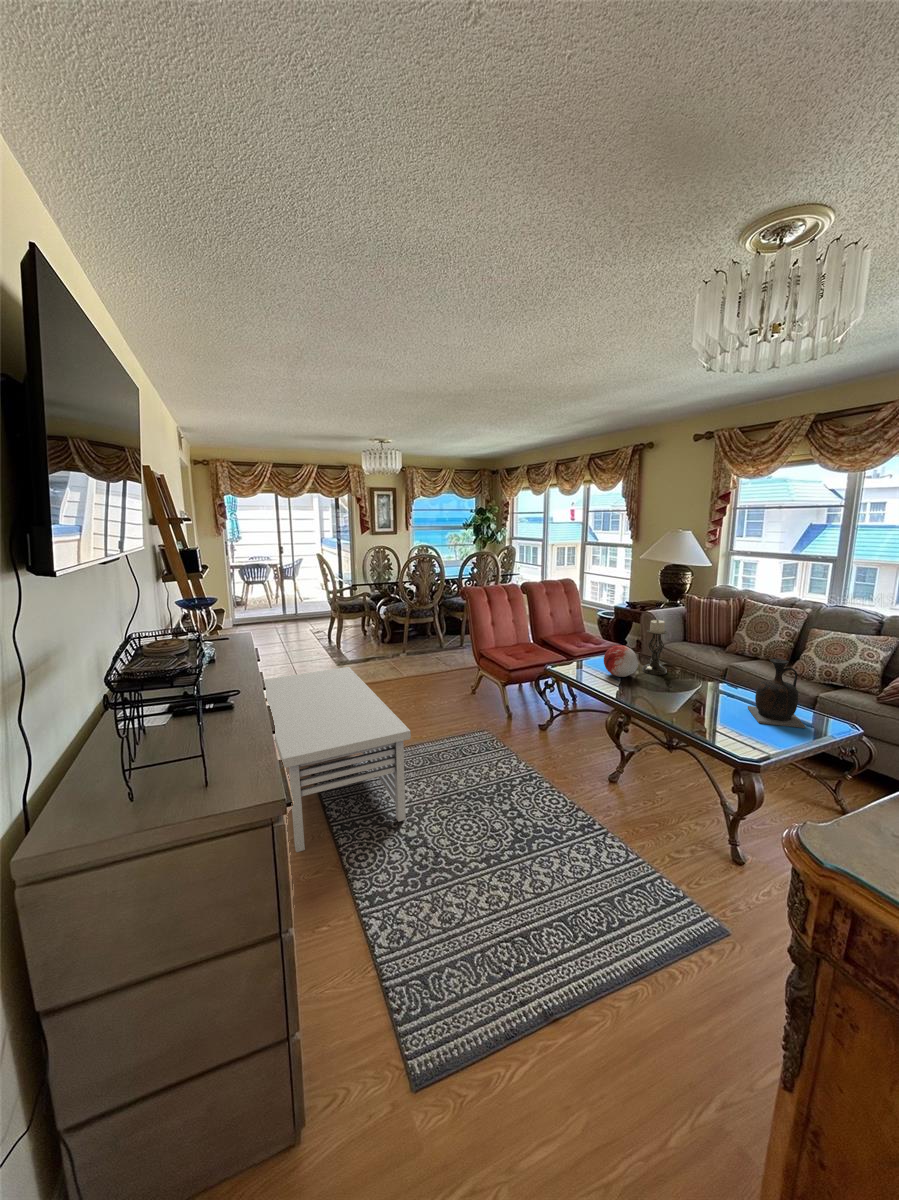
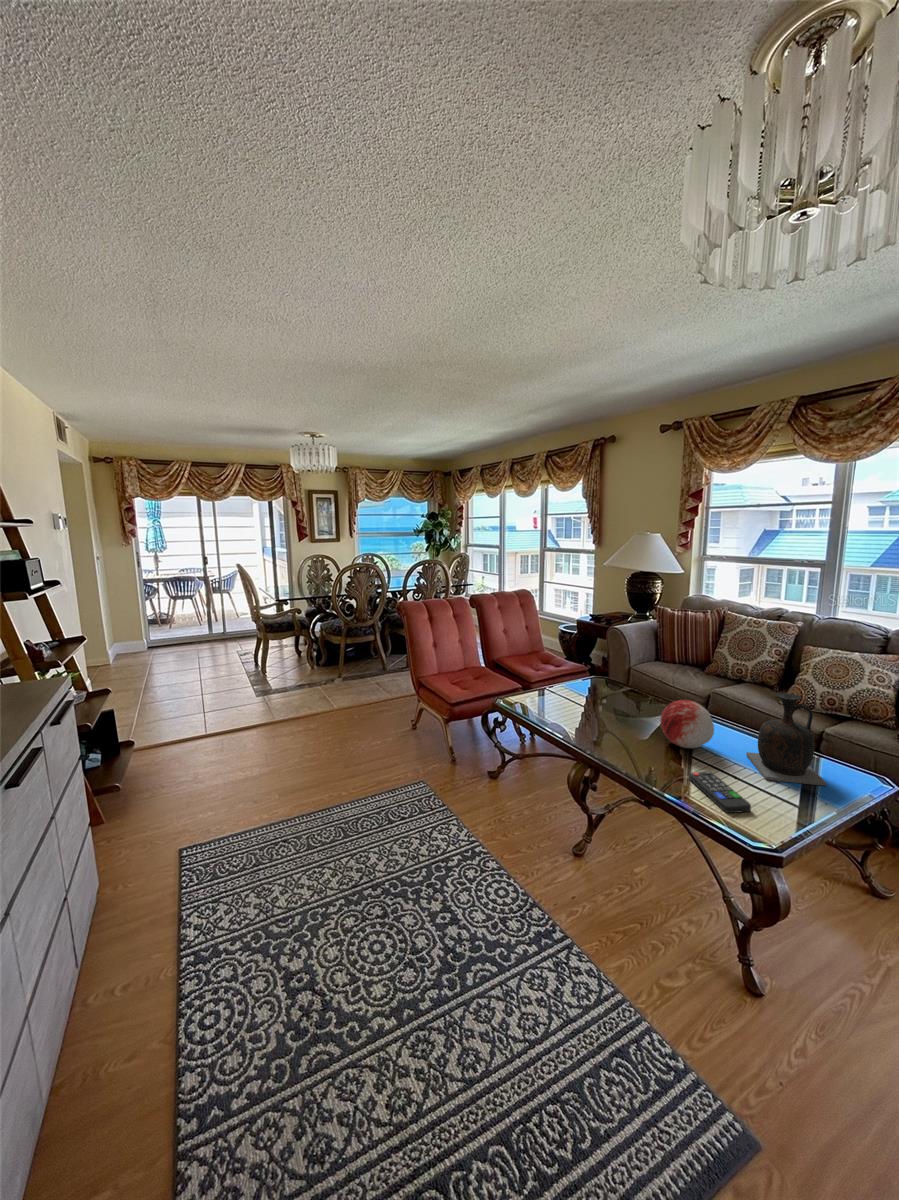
candle holder: present [642,619,668,675] -> none [611,638,640,707]
decorative orb: present [604,645,638,677] -> present [660,700,714,748]
storage bench: present [264,667,411,852] -> none [69,707,292,1016]
remote control: none [699,716,742,741] -> present [689,772,751,813]

